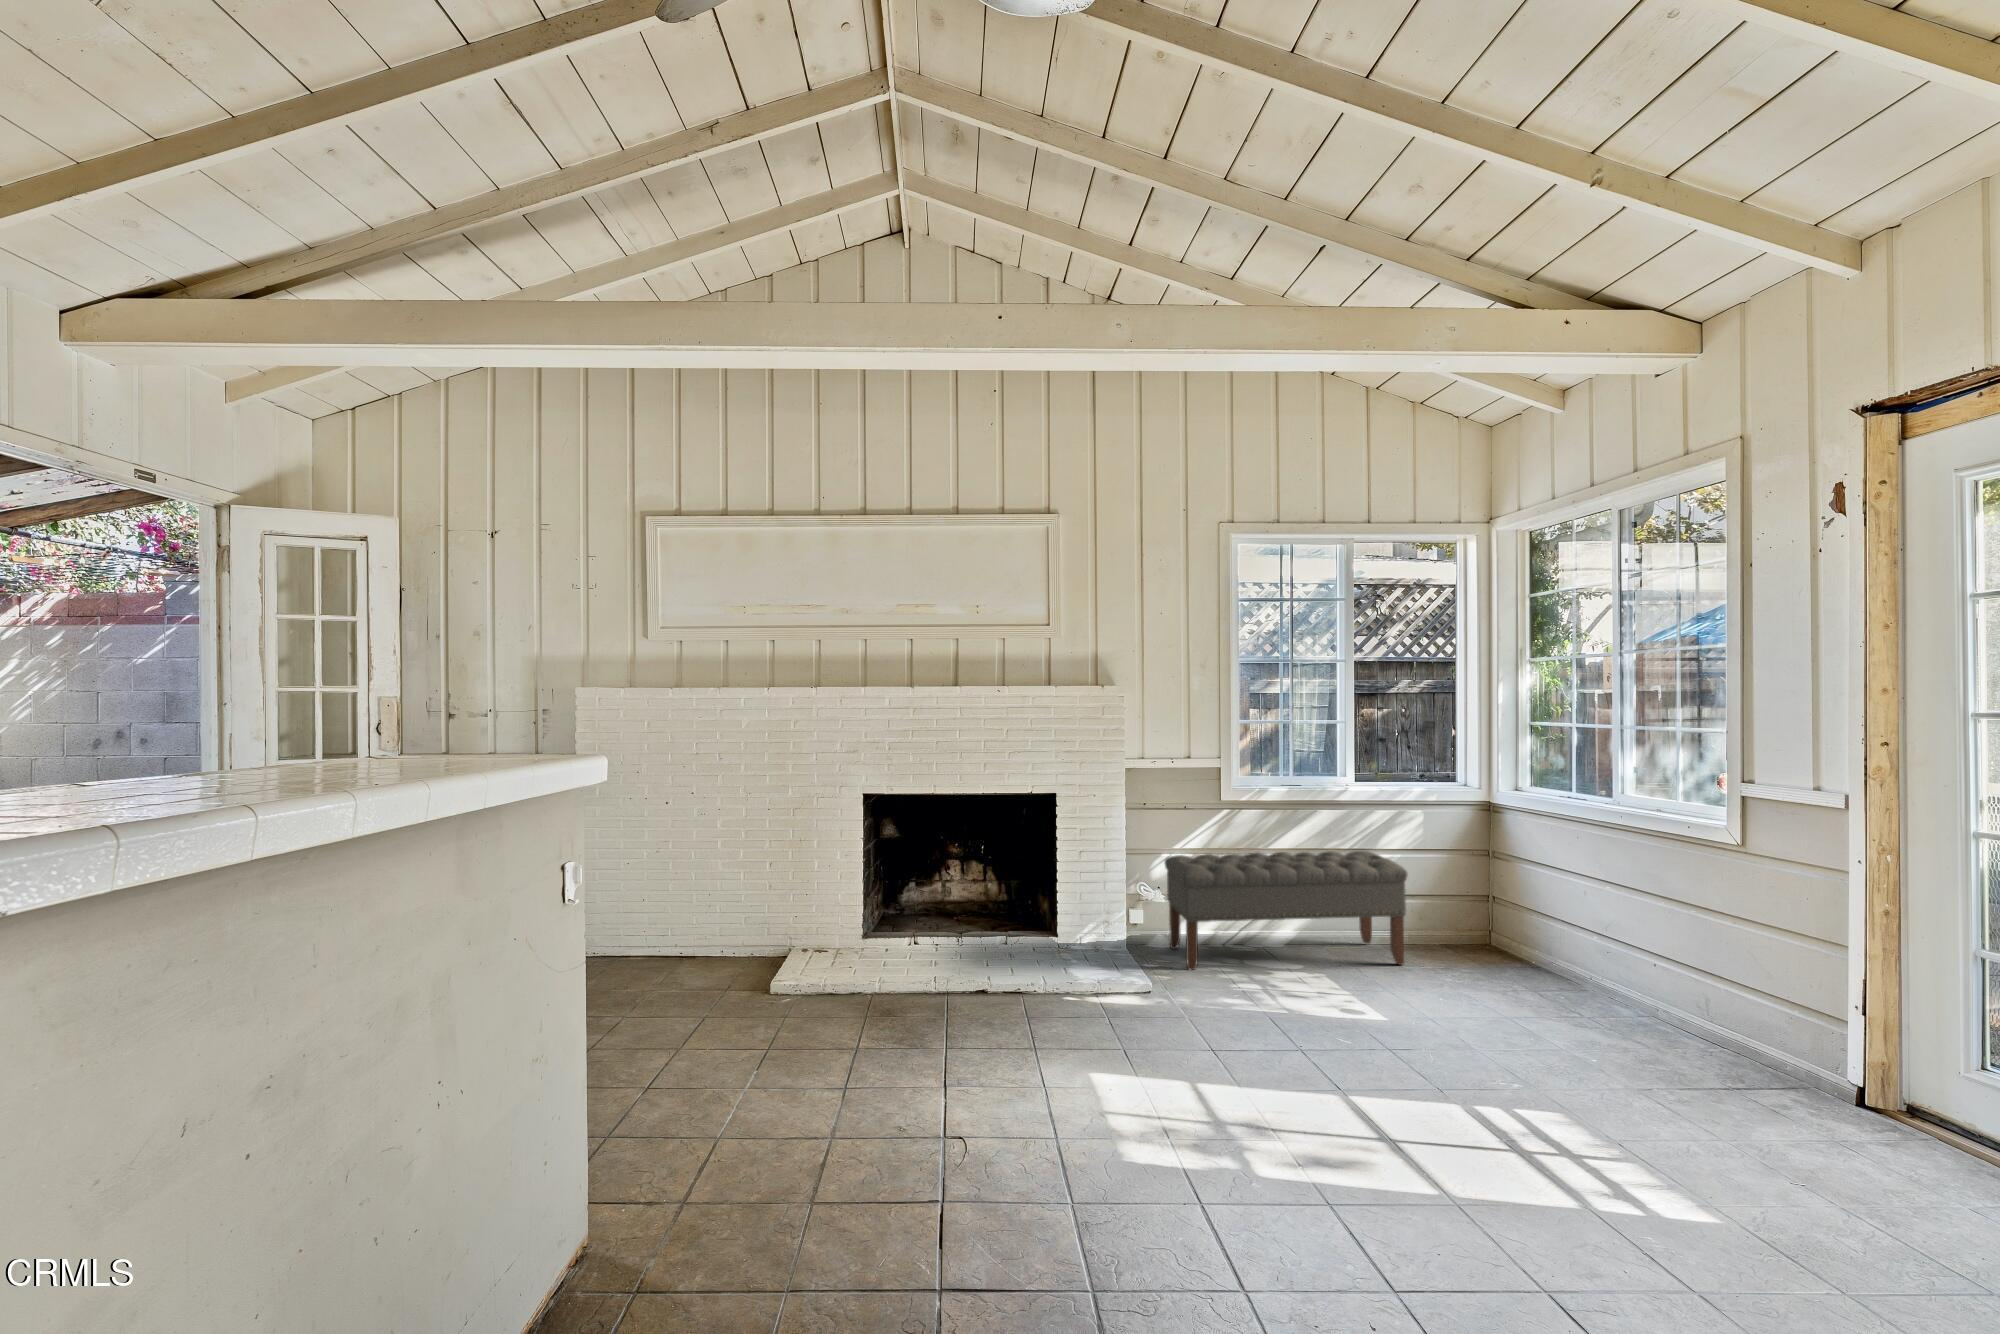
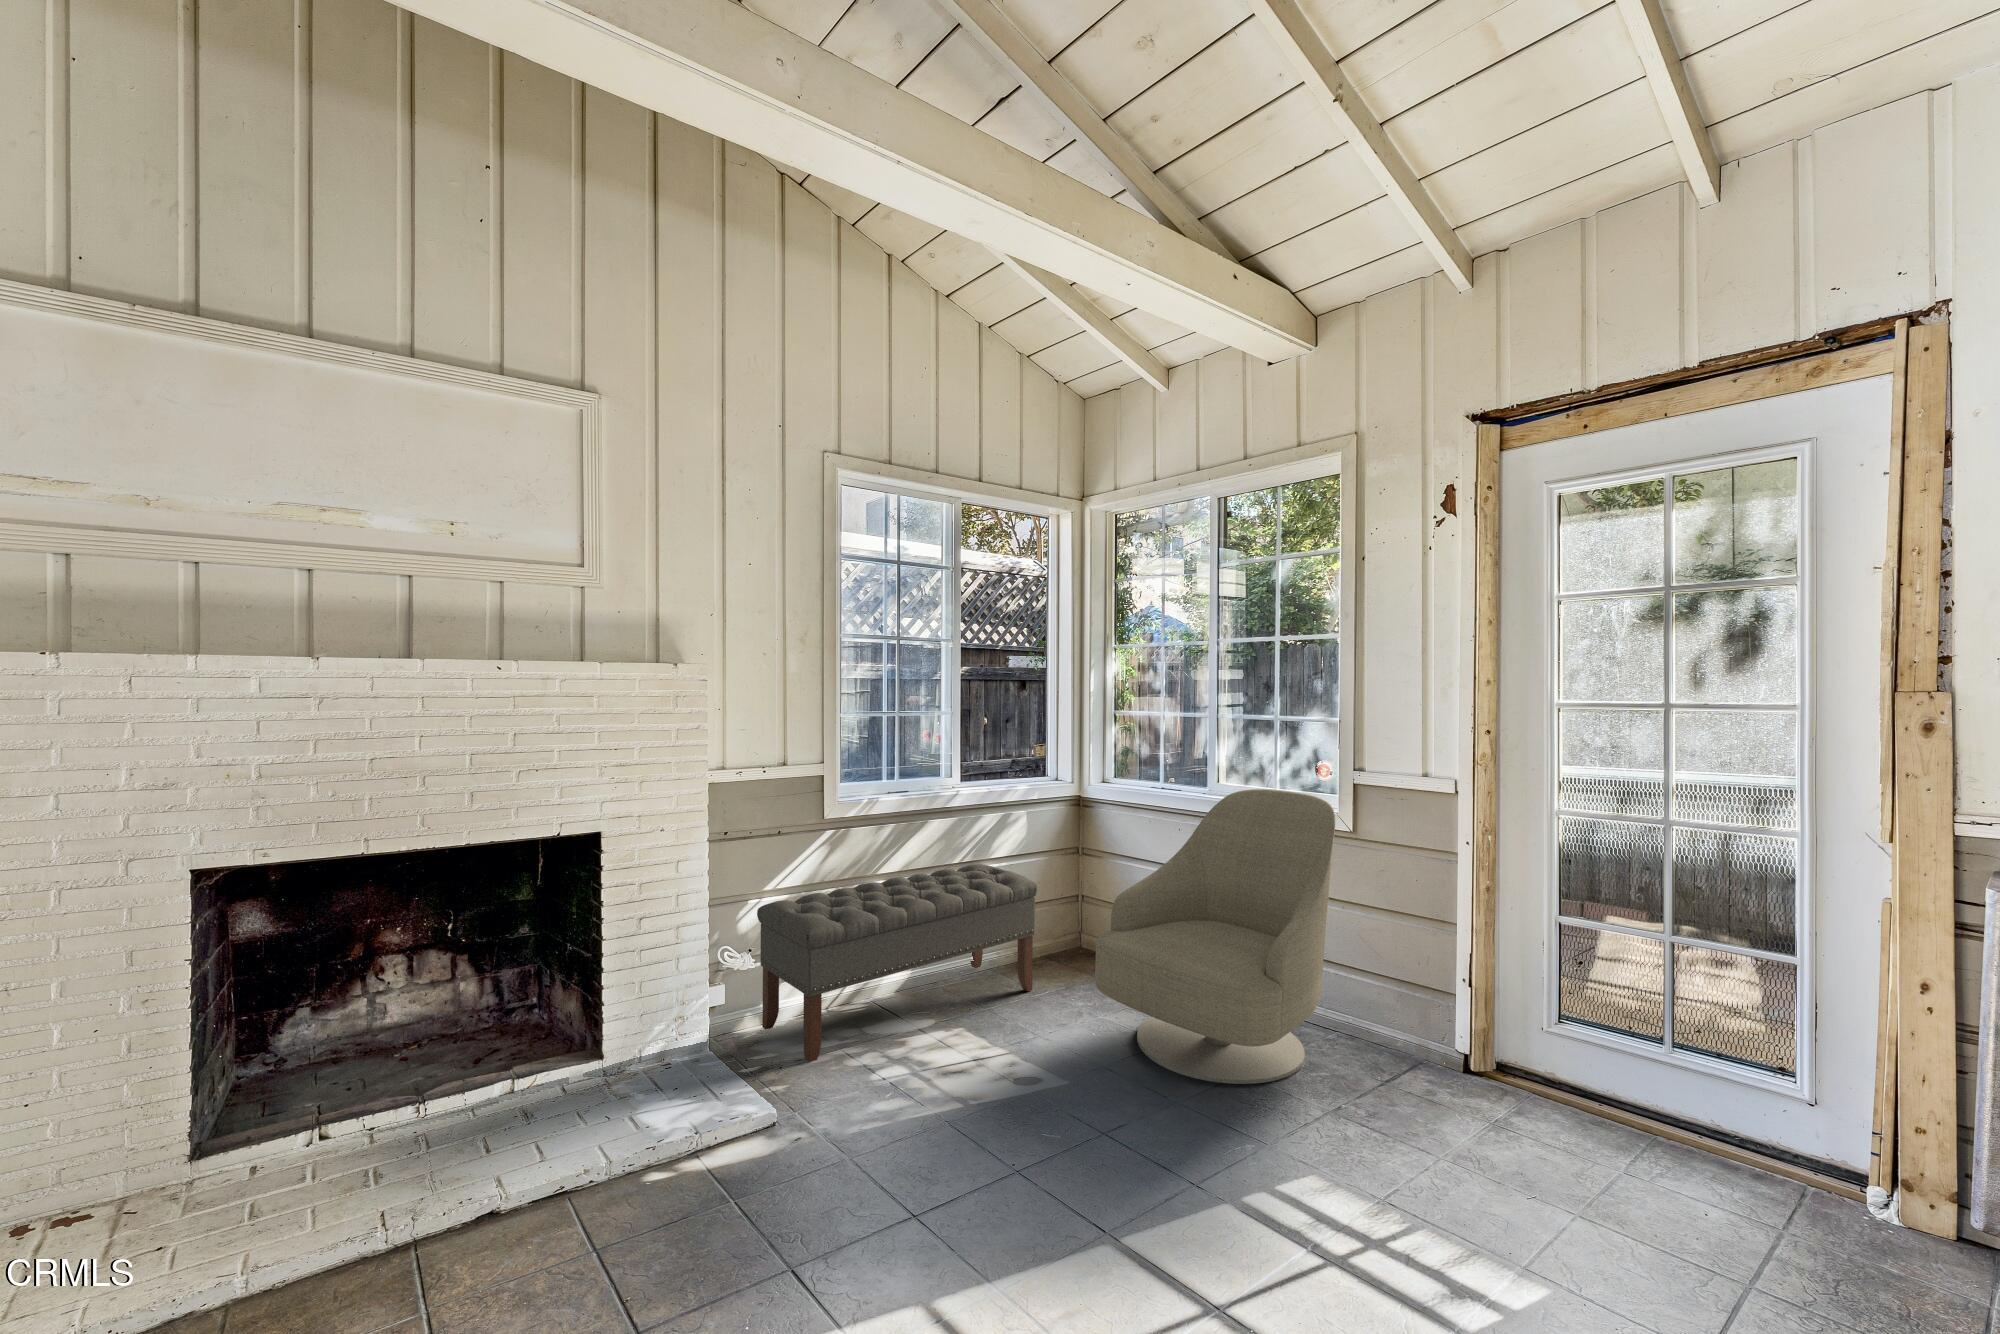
armchair: none [1426,797,1692,1059] -> present [1095,789,1335,1084]

